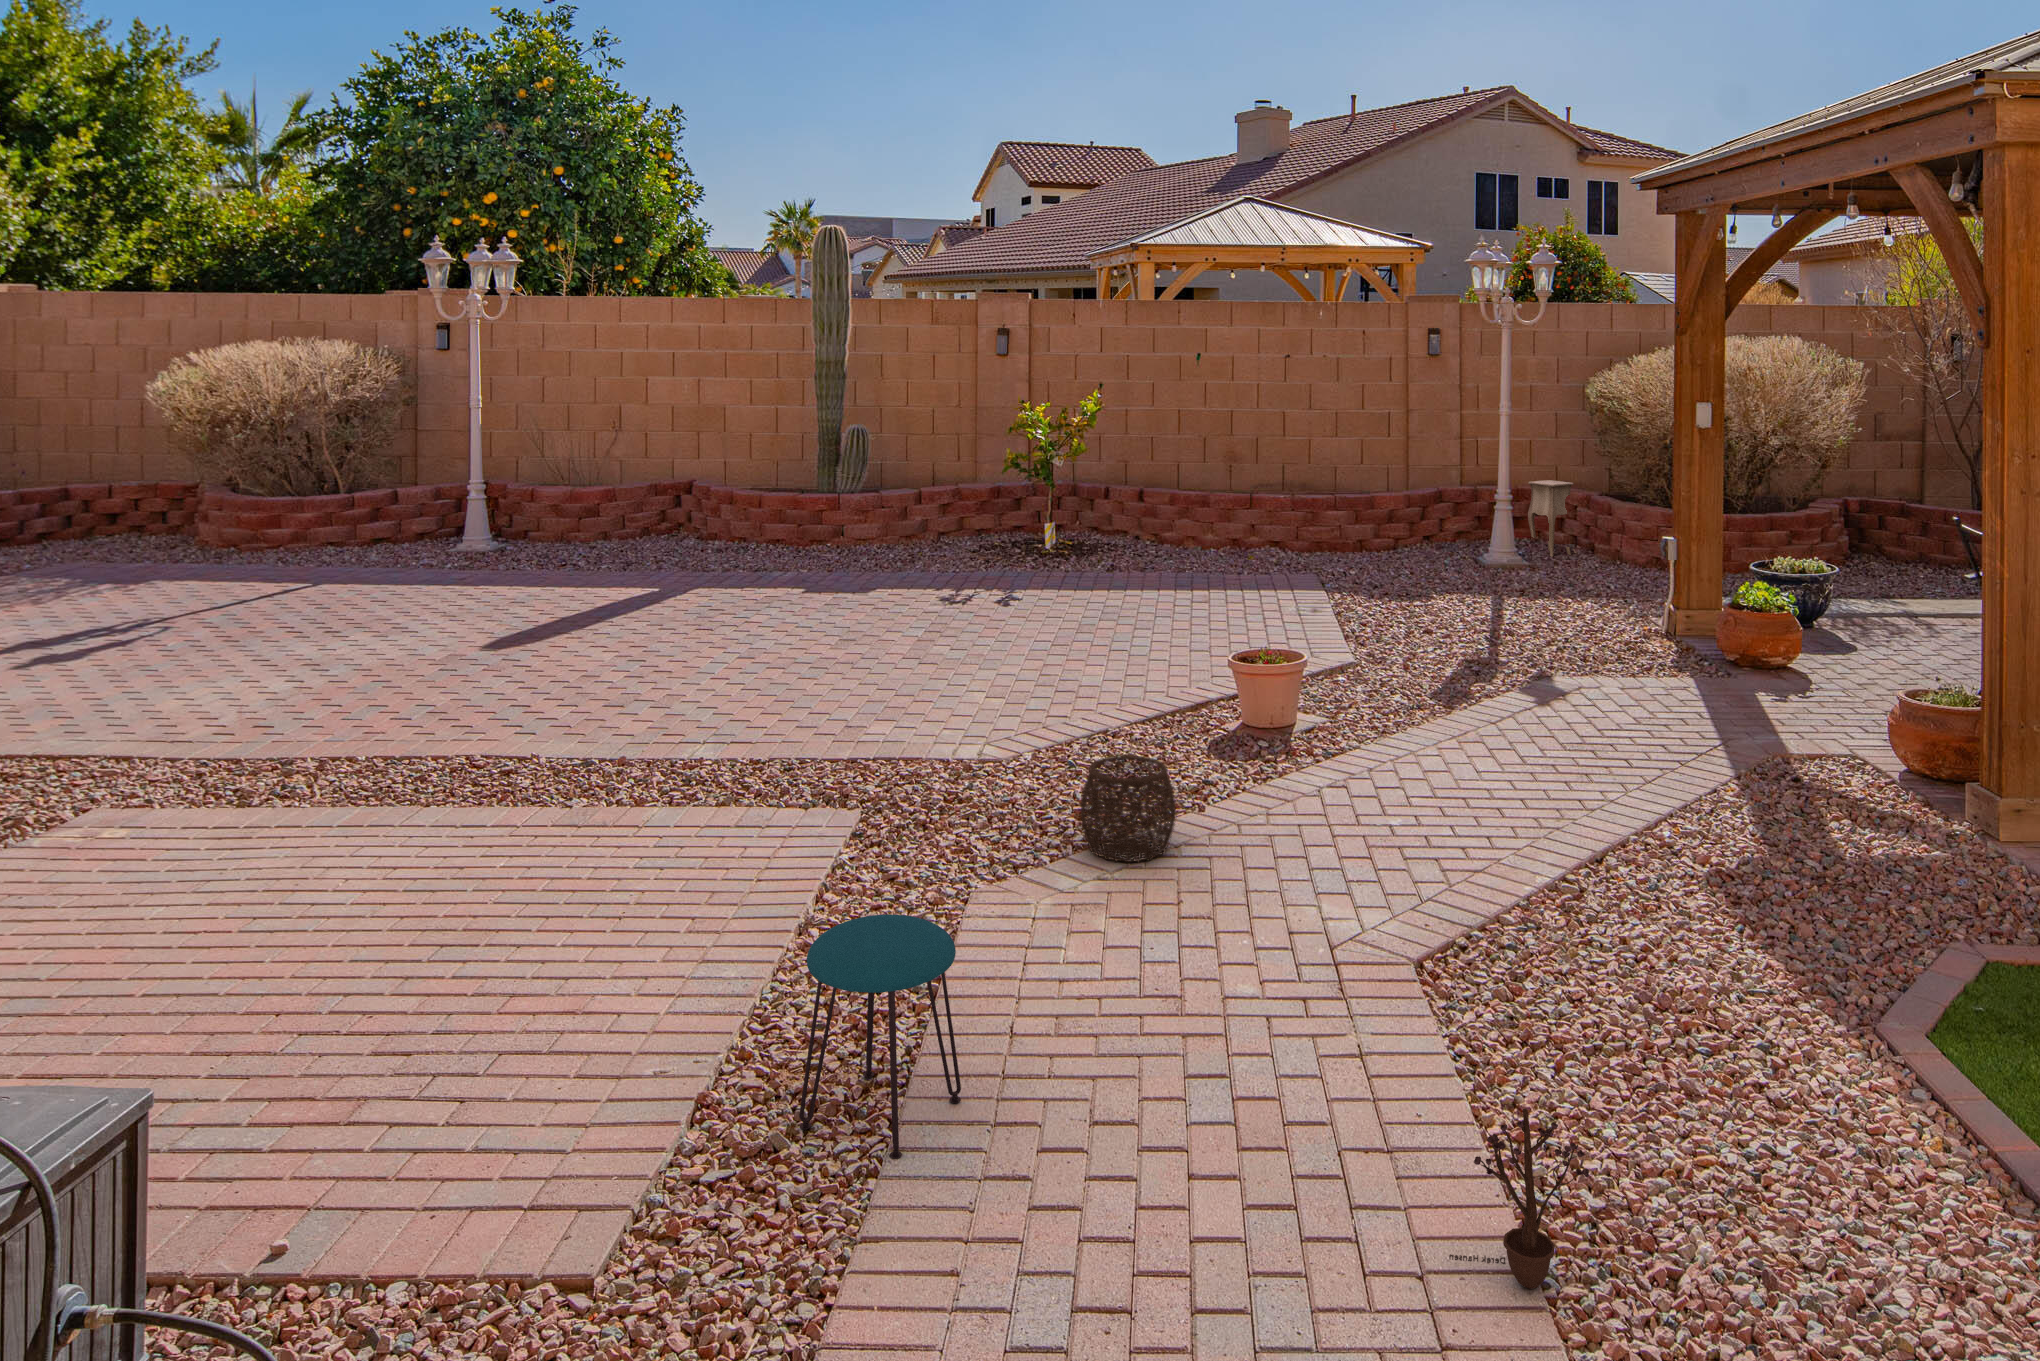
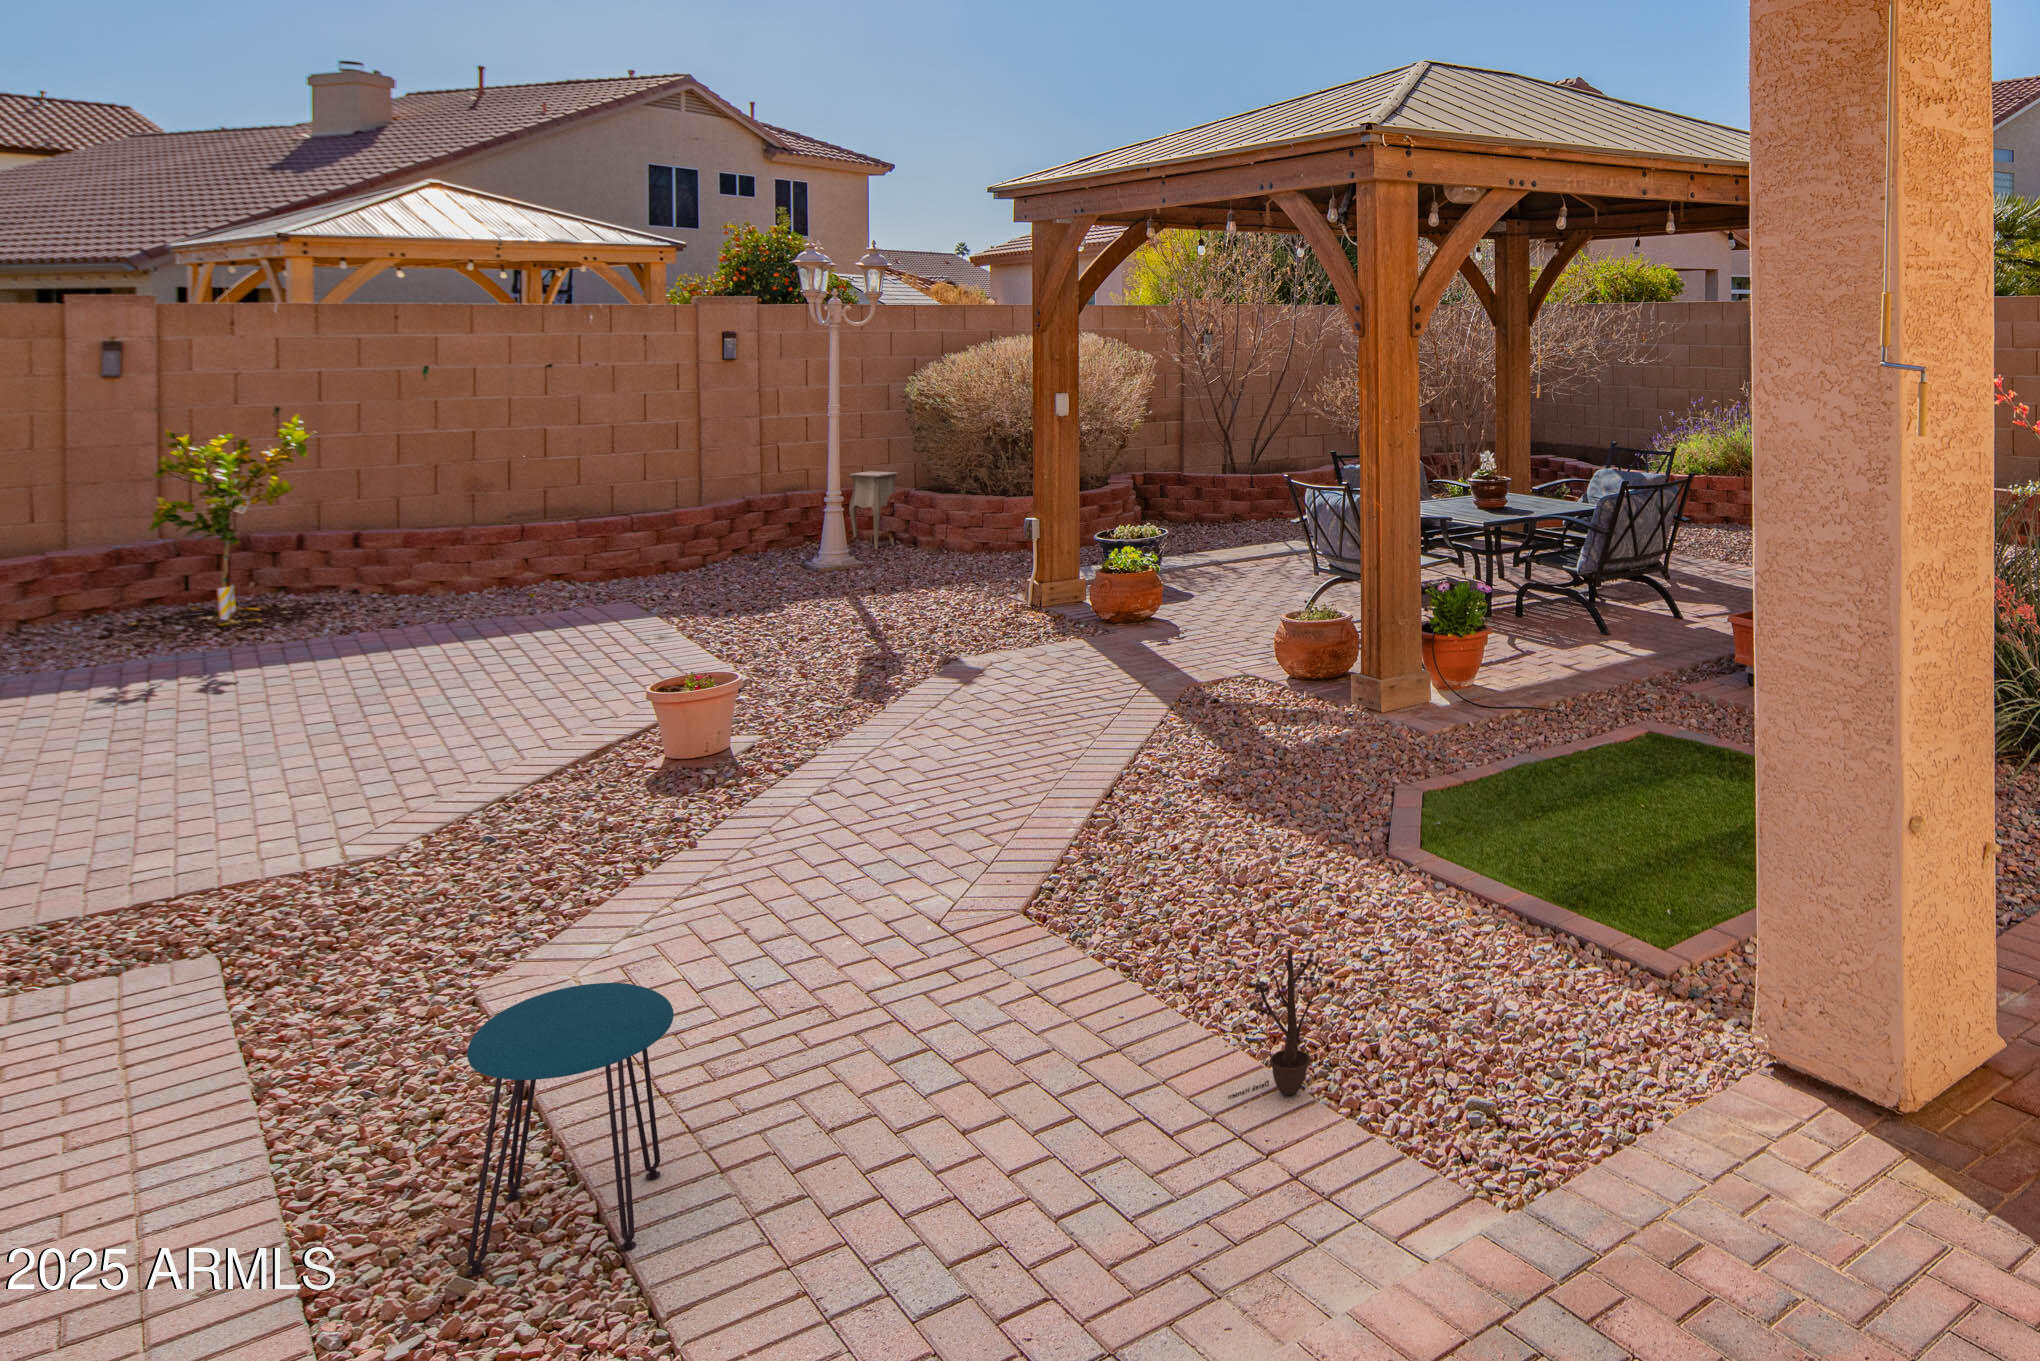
woven basket: present [1080,755,1176,862] -> none [573,791,704,916]

